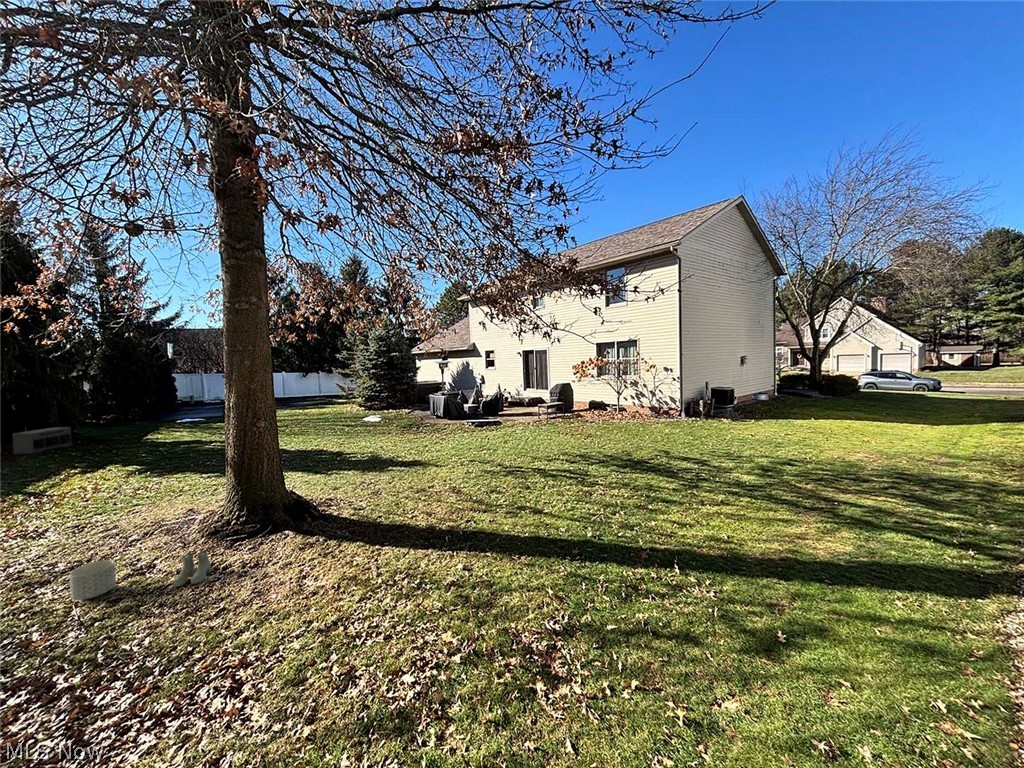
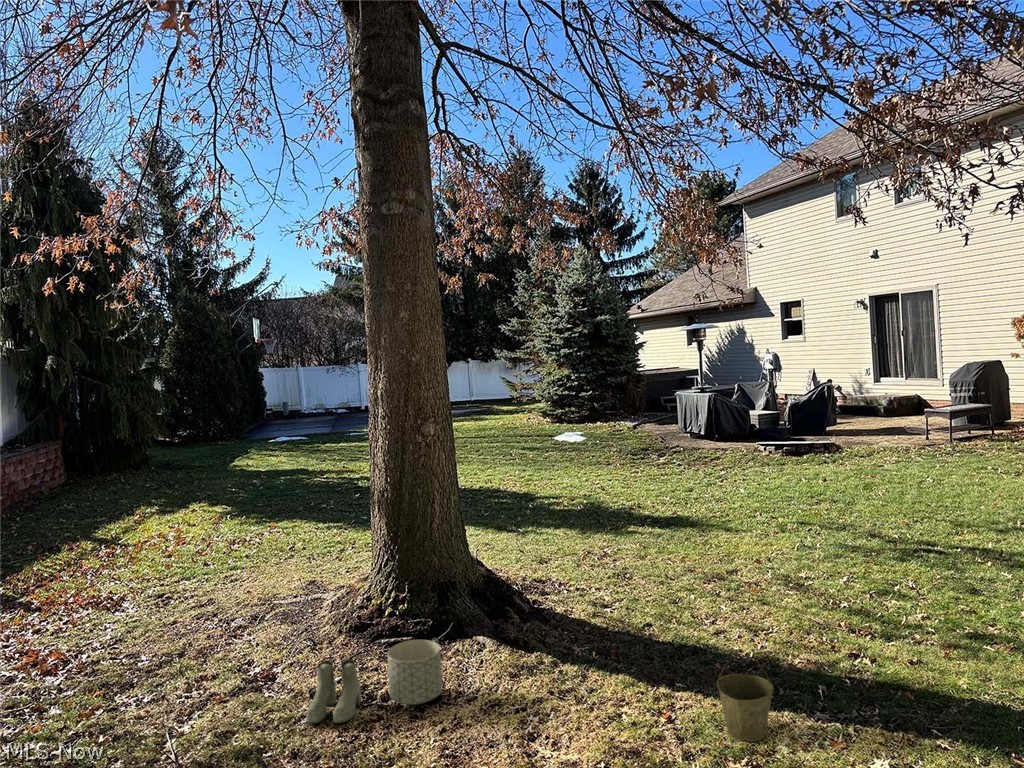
bench: present [12,427,72,454] -> none [100,447,160,483]
bucket: none [394,524,417,560] -> present [717,654,773,742]
planter: present [70,560,116,600] -> present [387,640,442,705]

